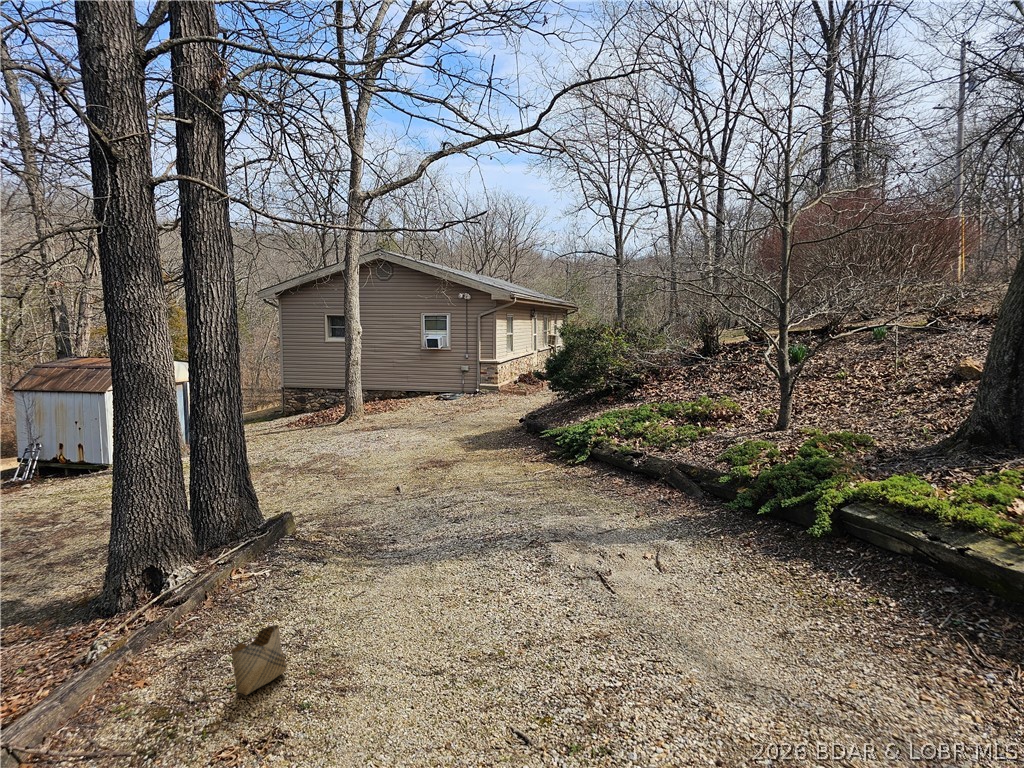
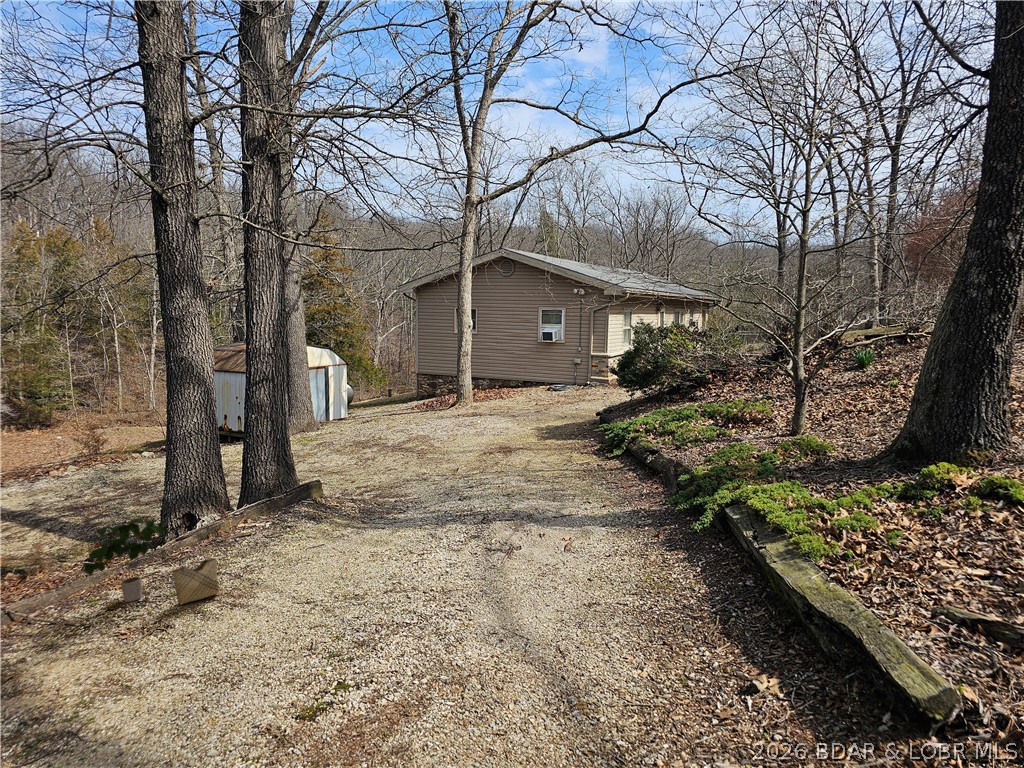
potted plant: none [88,583,200,706] -> present [81,518,168,602]

